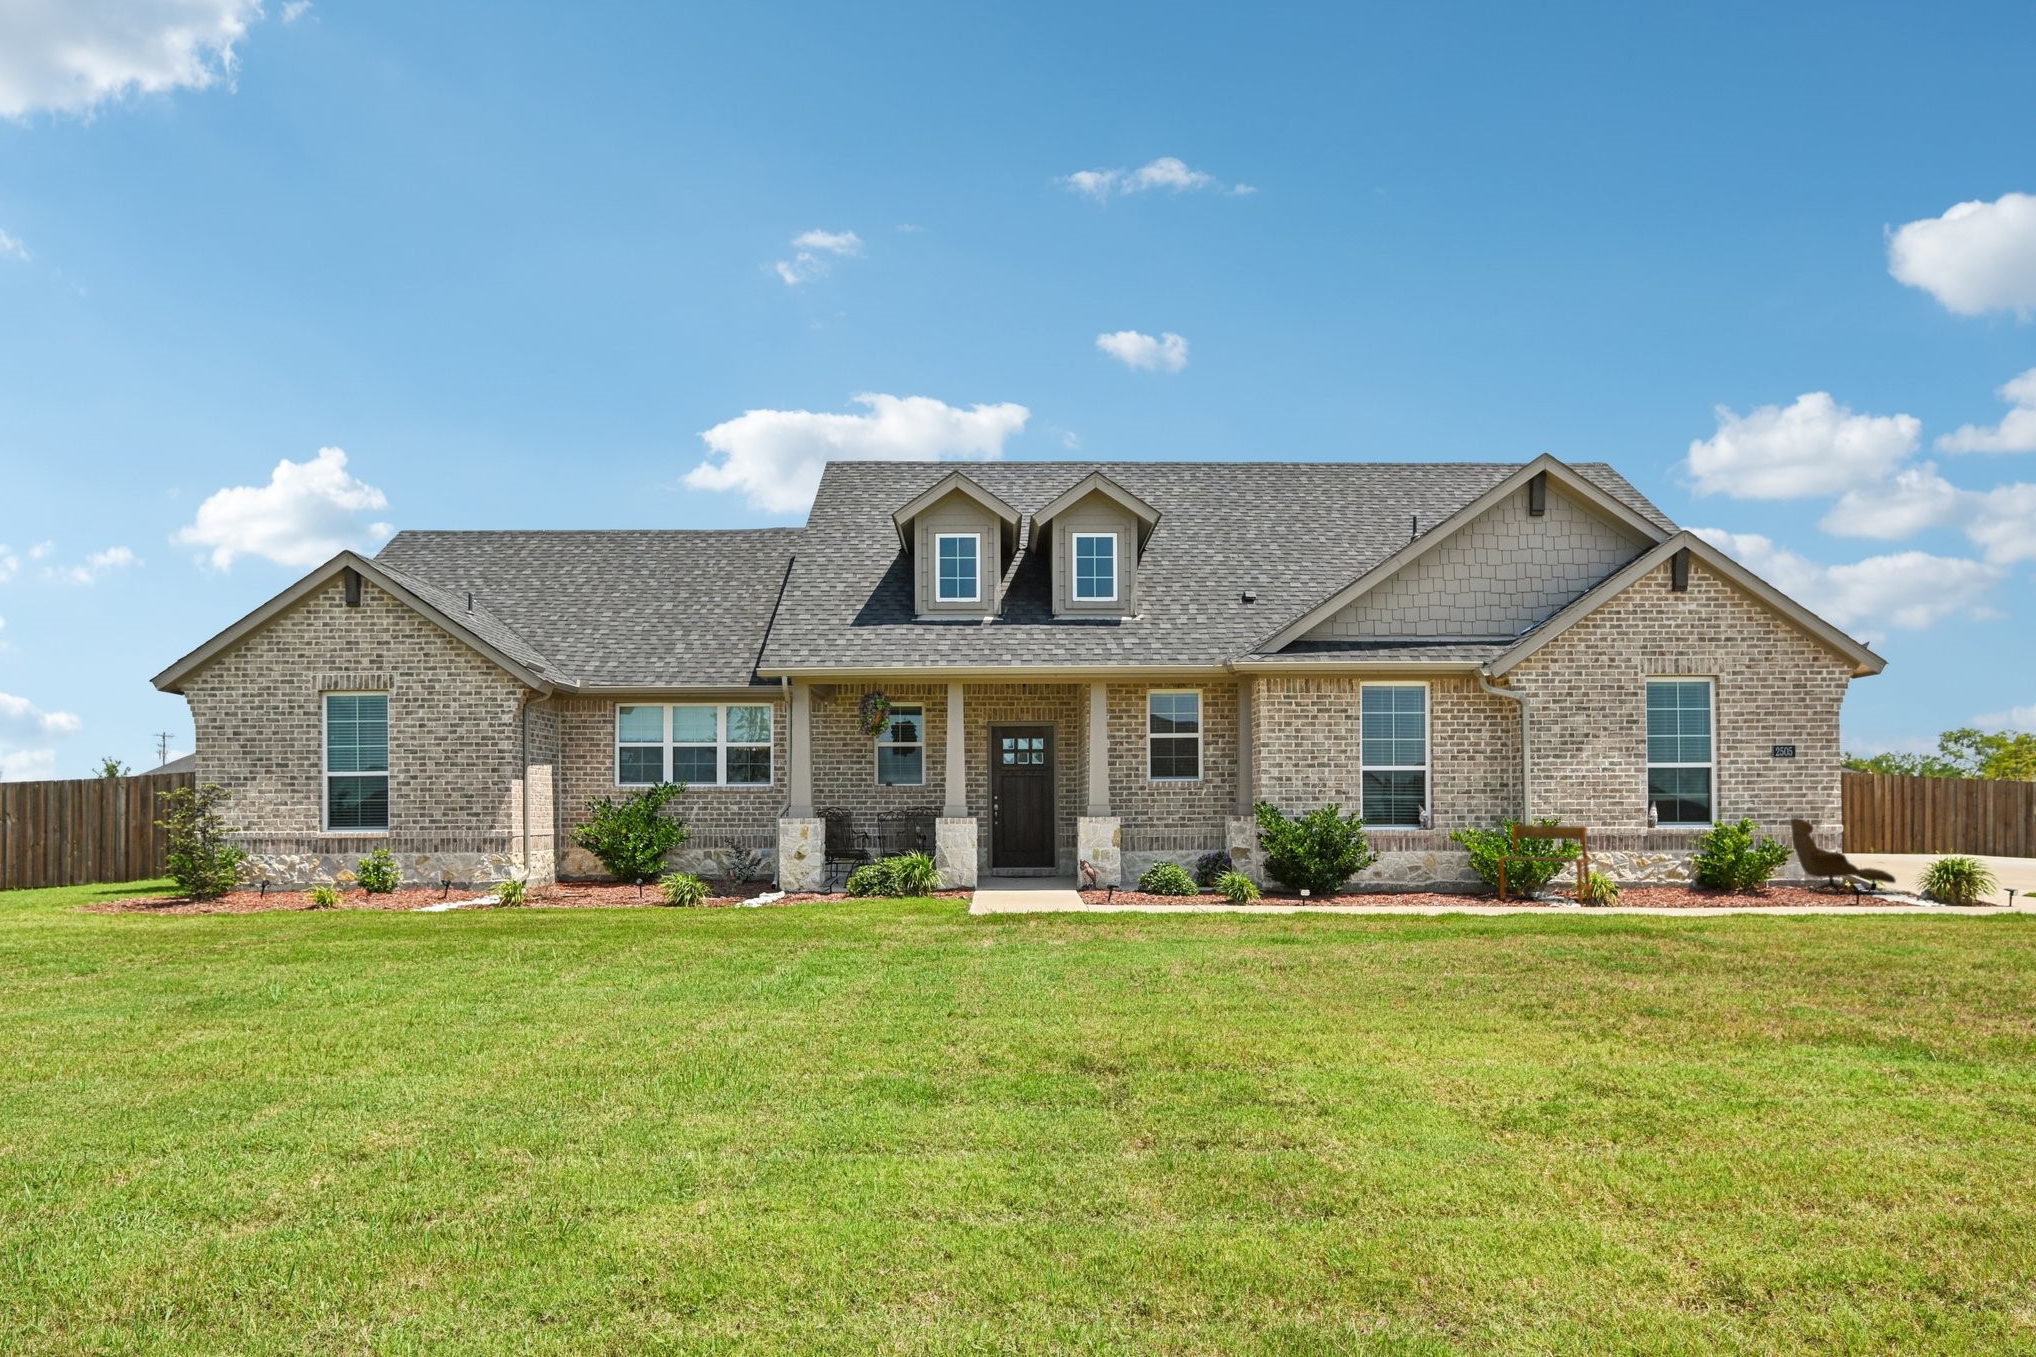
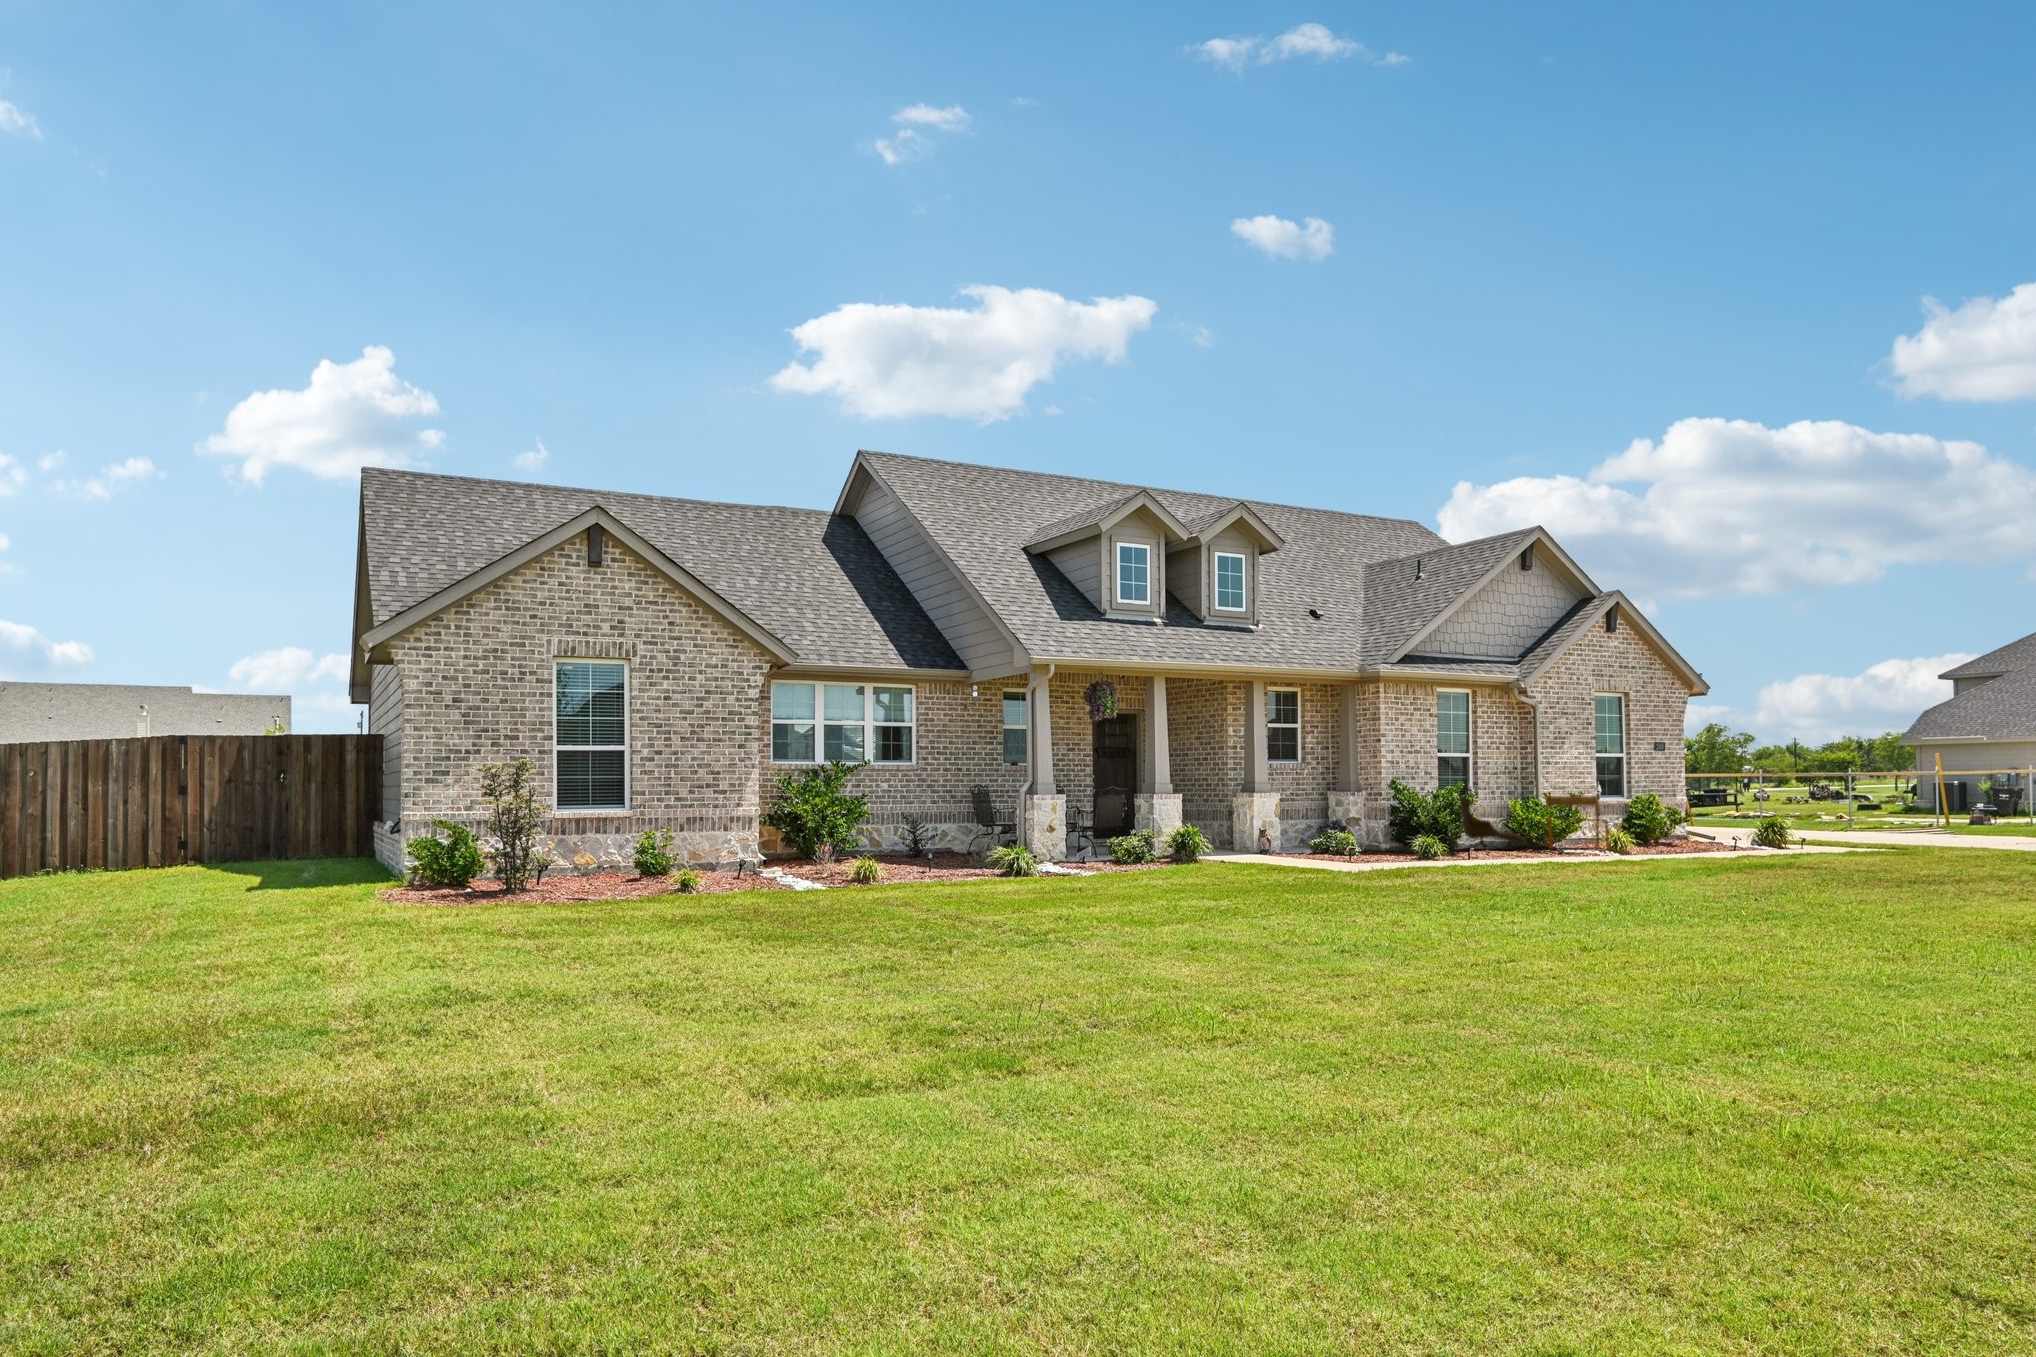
lounge chair: present [1790,818,1896,895] -> present [1459,795,1523,850]

